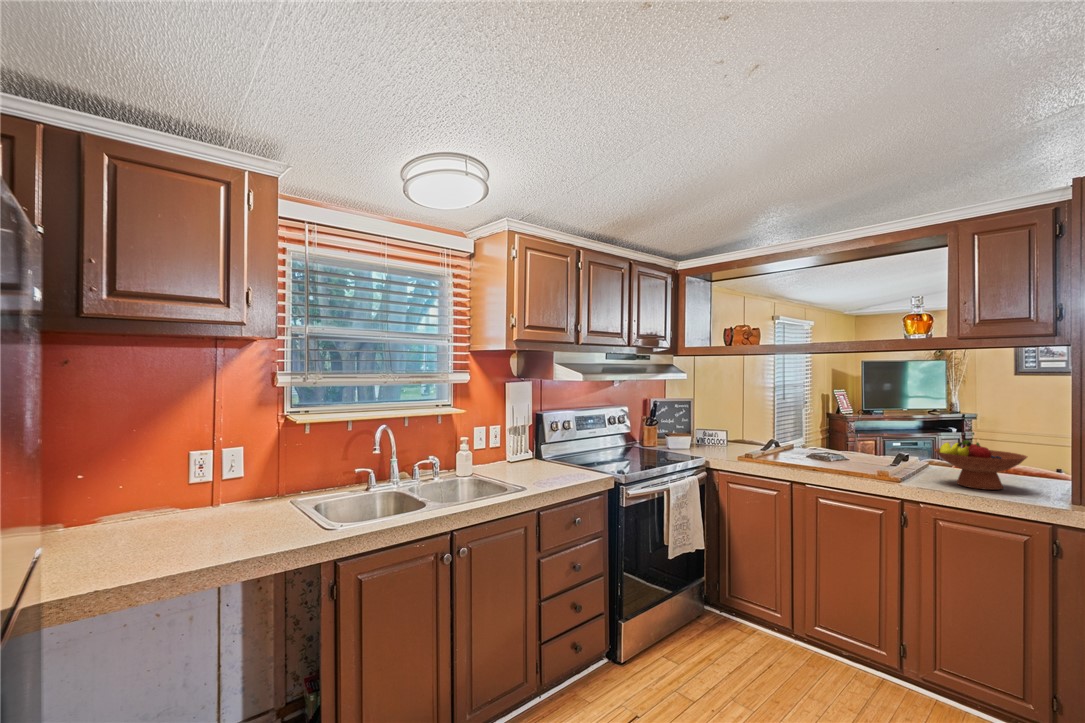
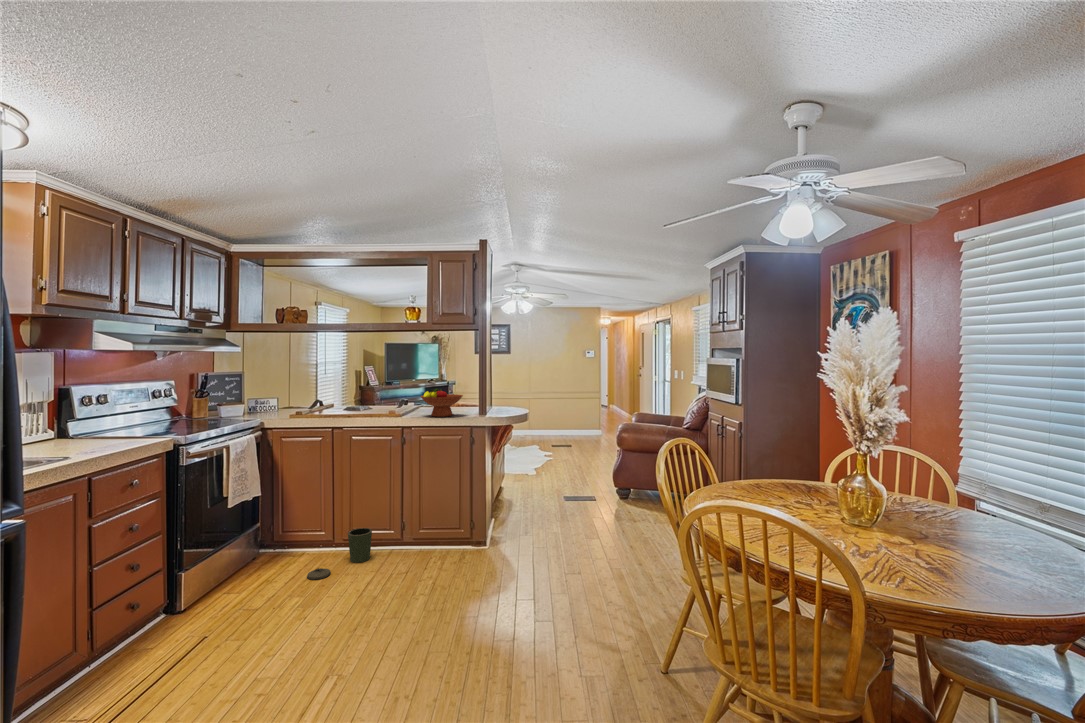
trash can: none [757,630,852,692] -> present [307,528,372,580]

